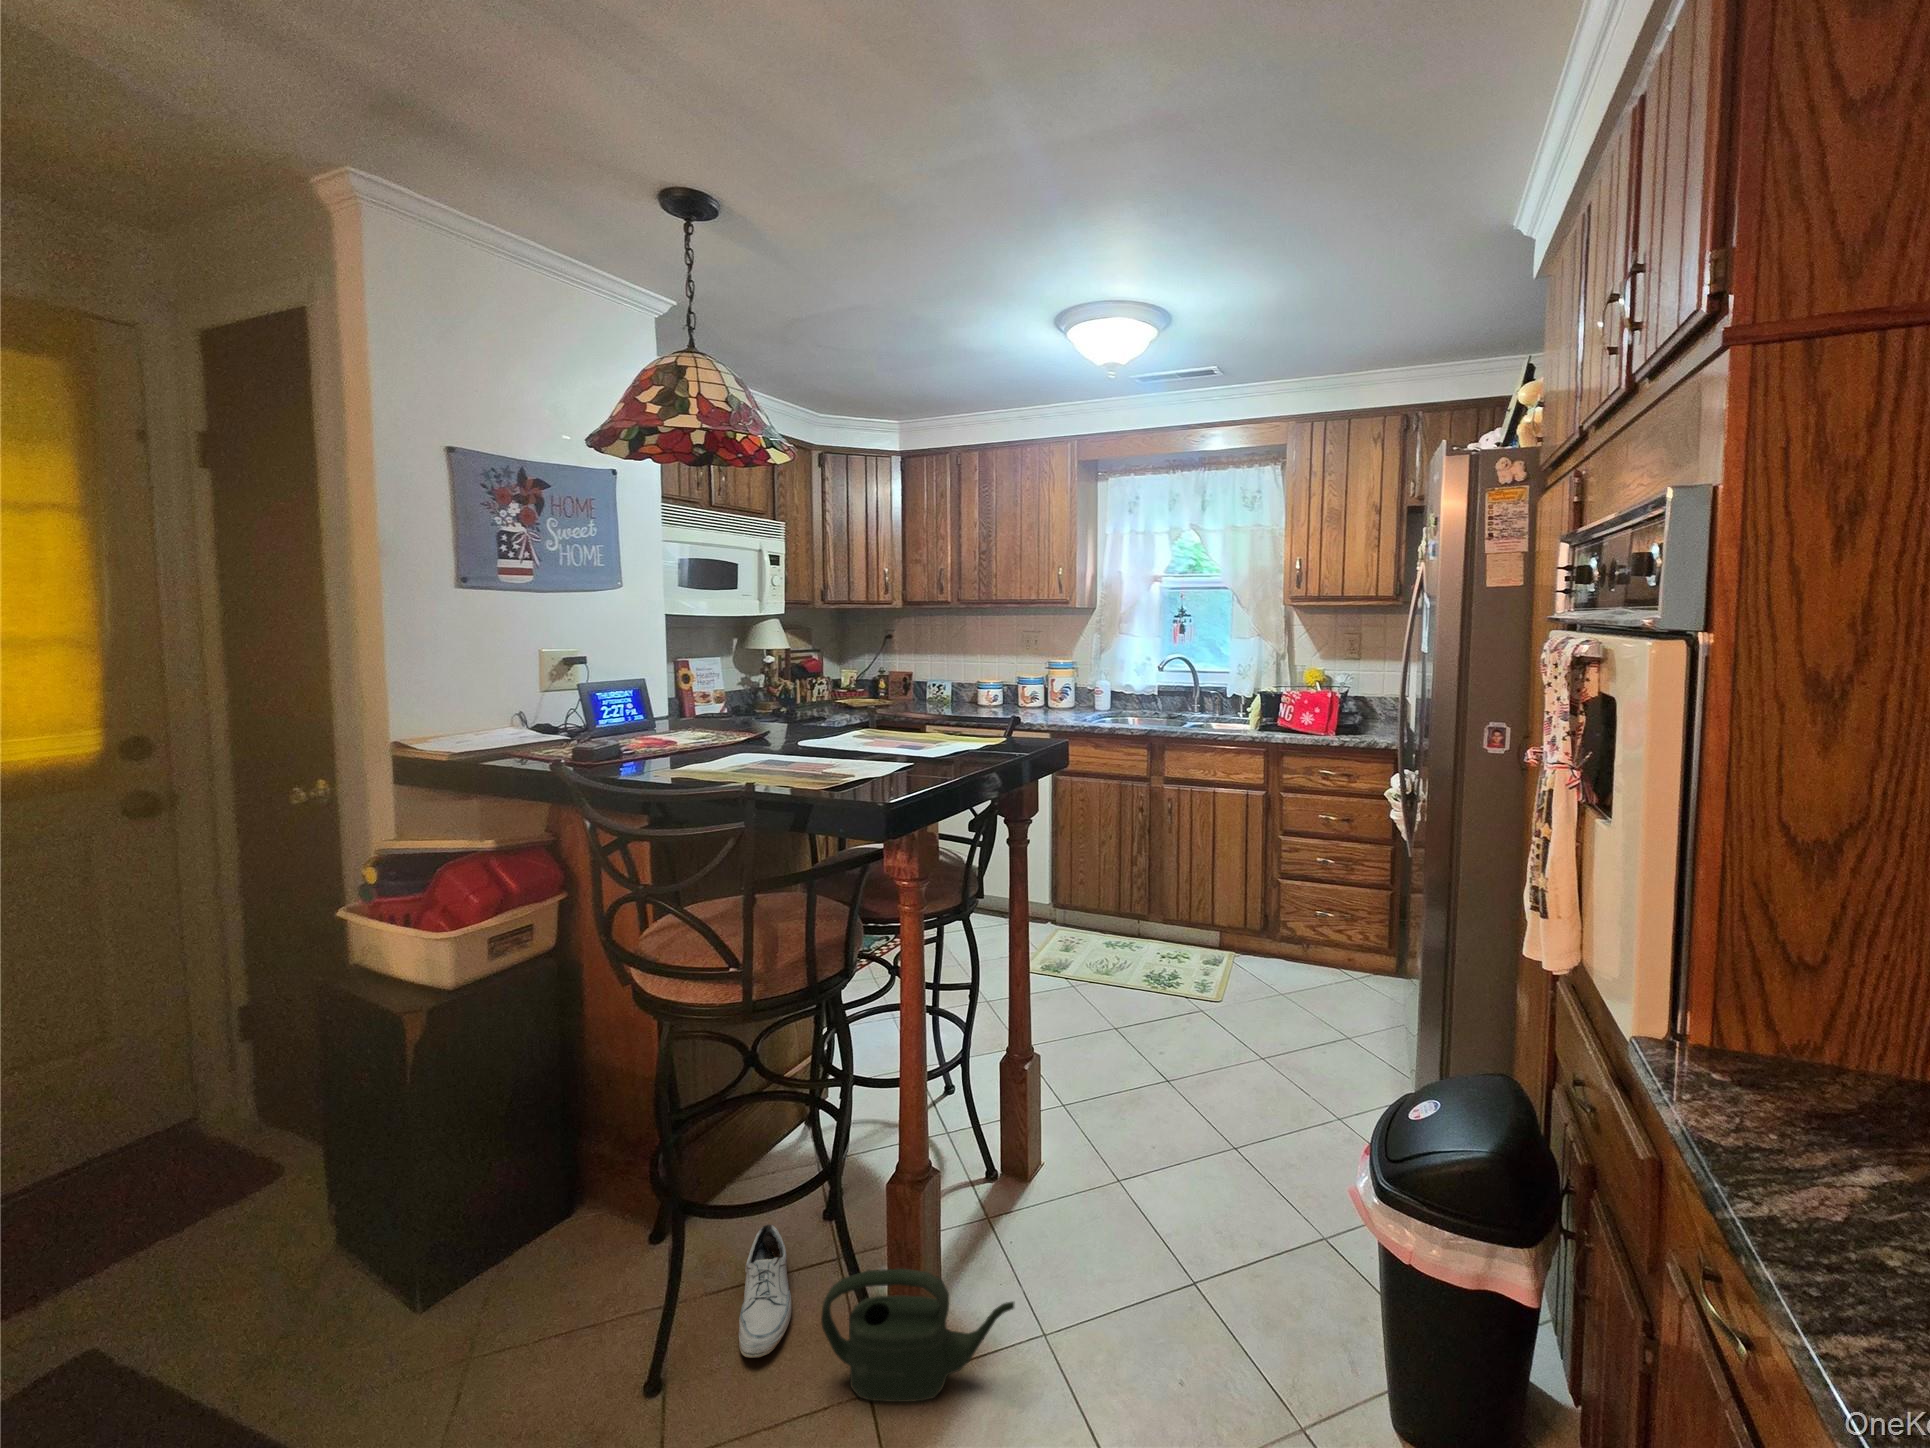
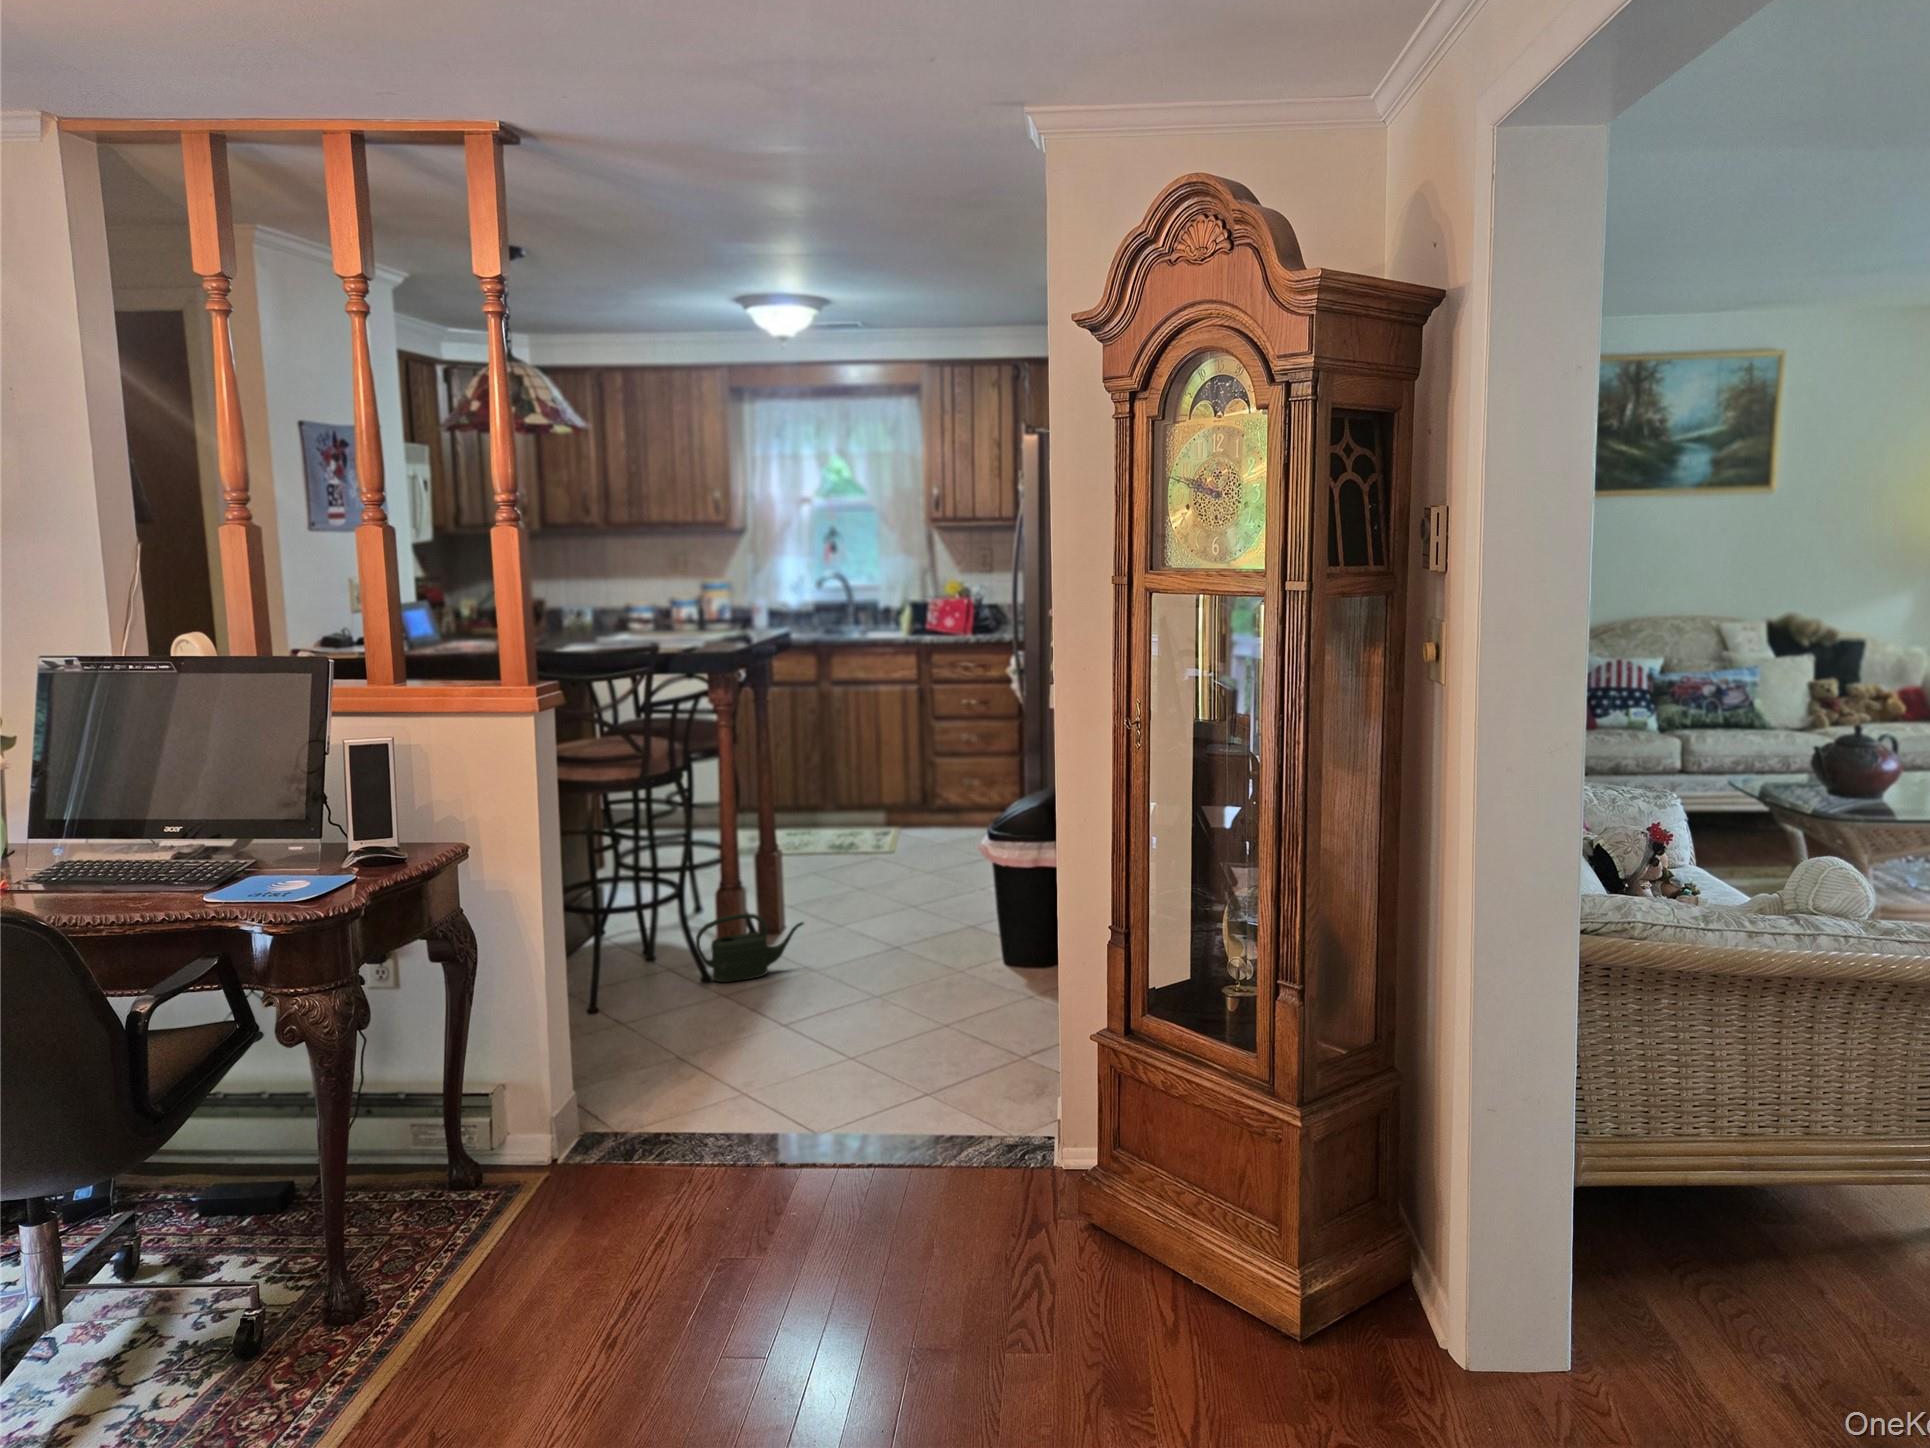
shoe: present [739,1224,792,1358] -> none [621,943,664,983]

